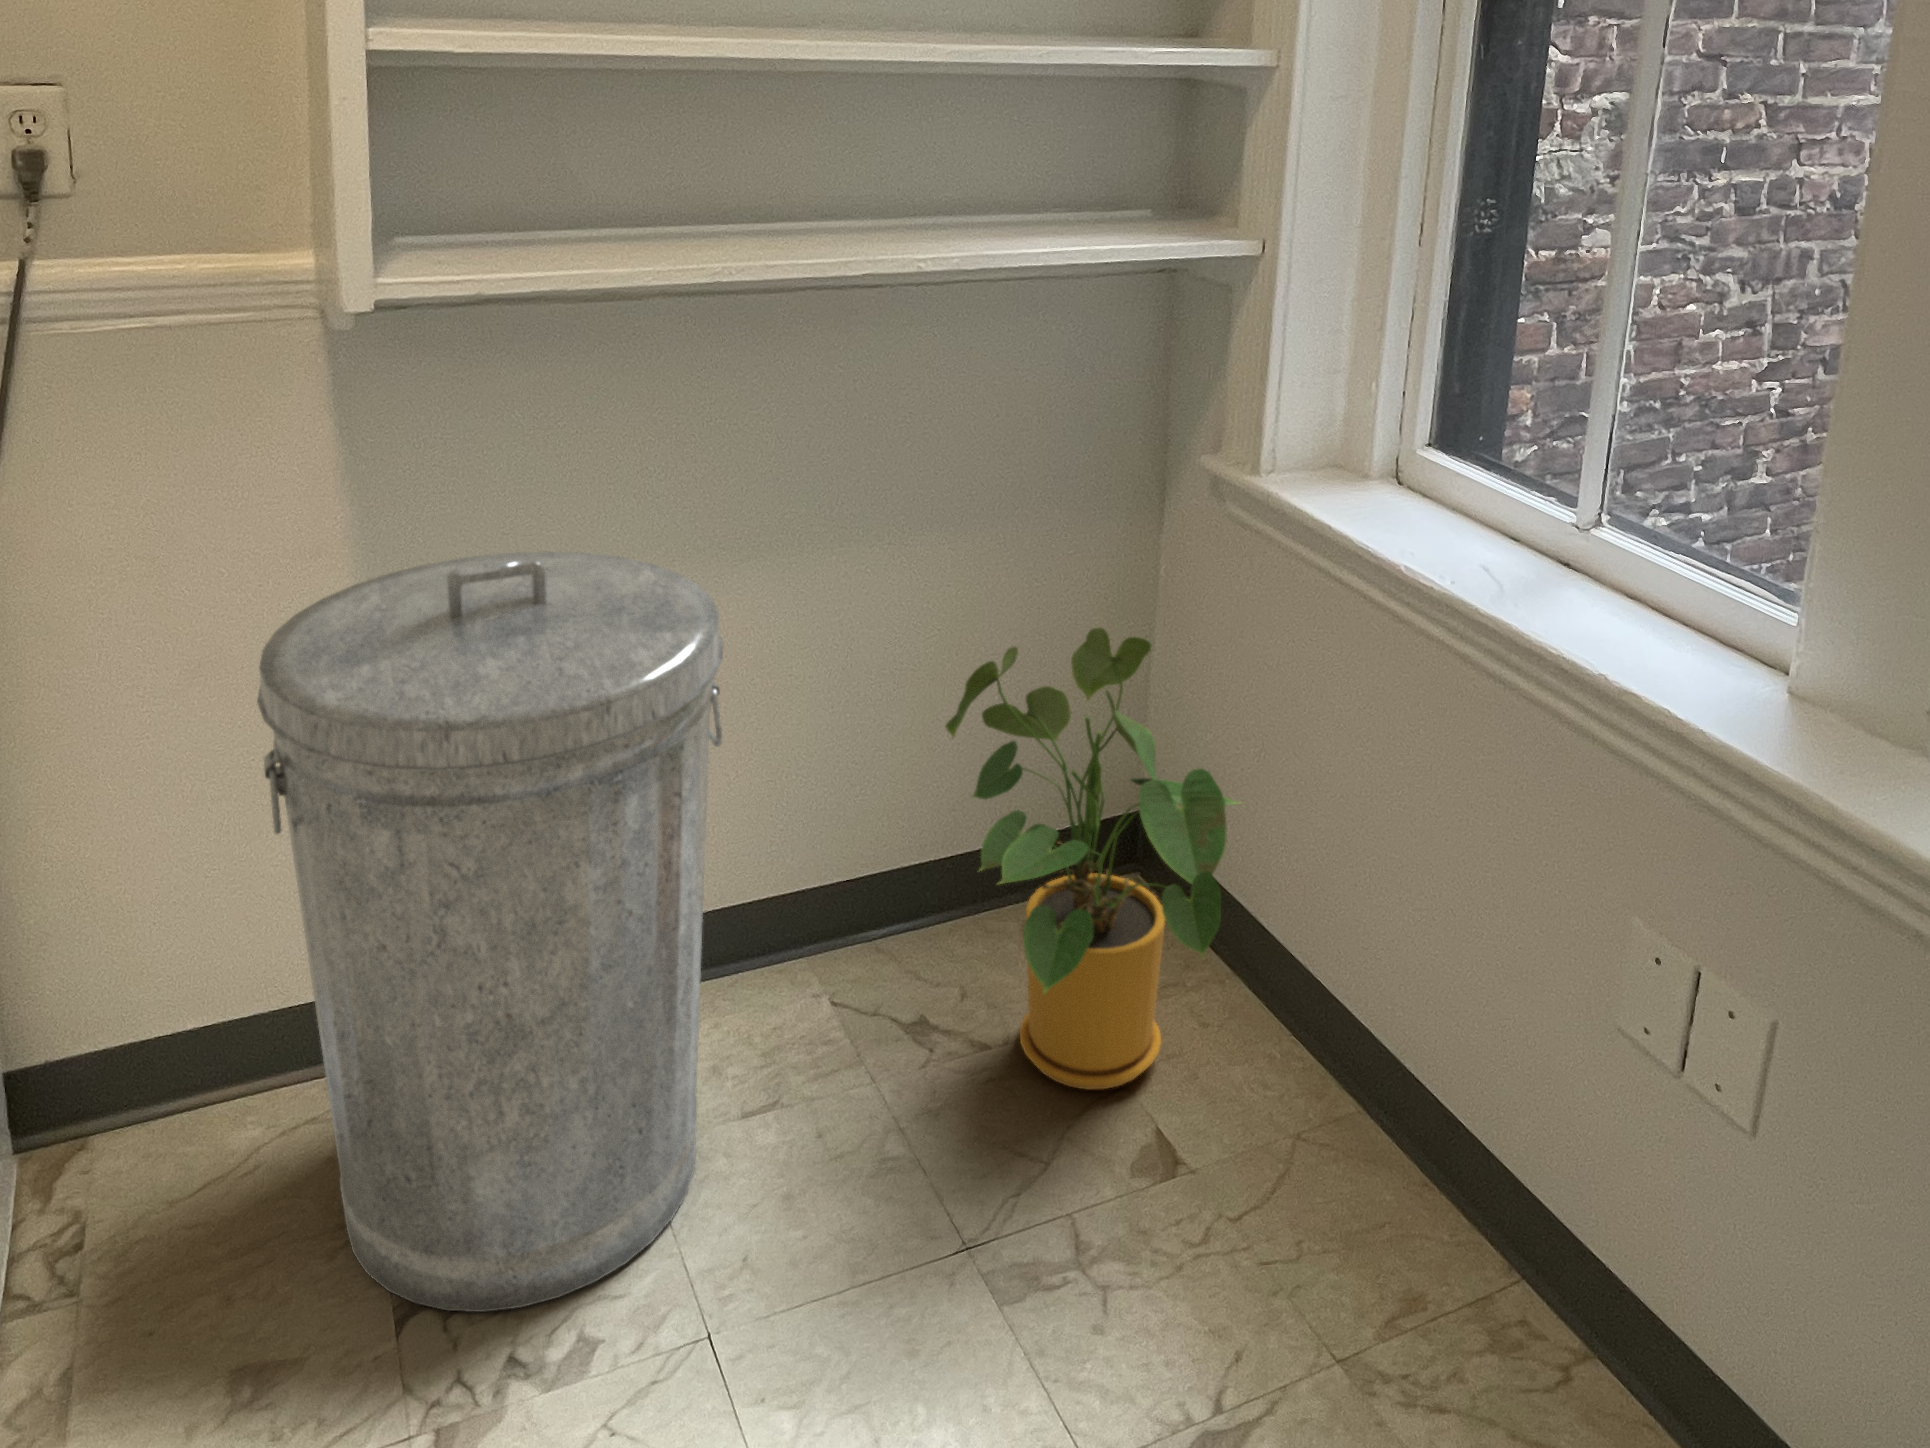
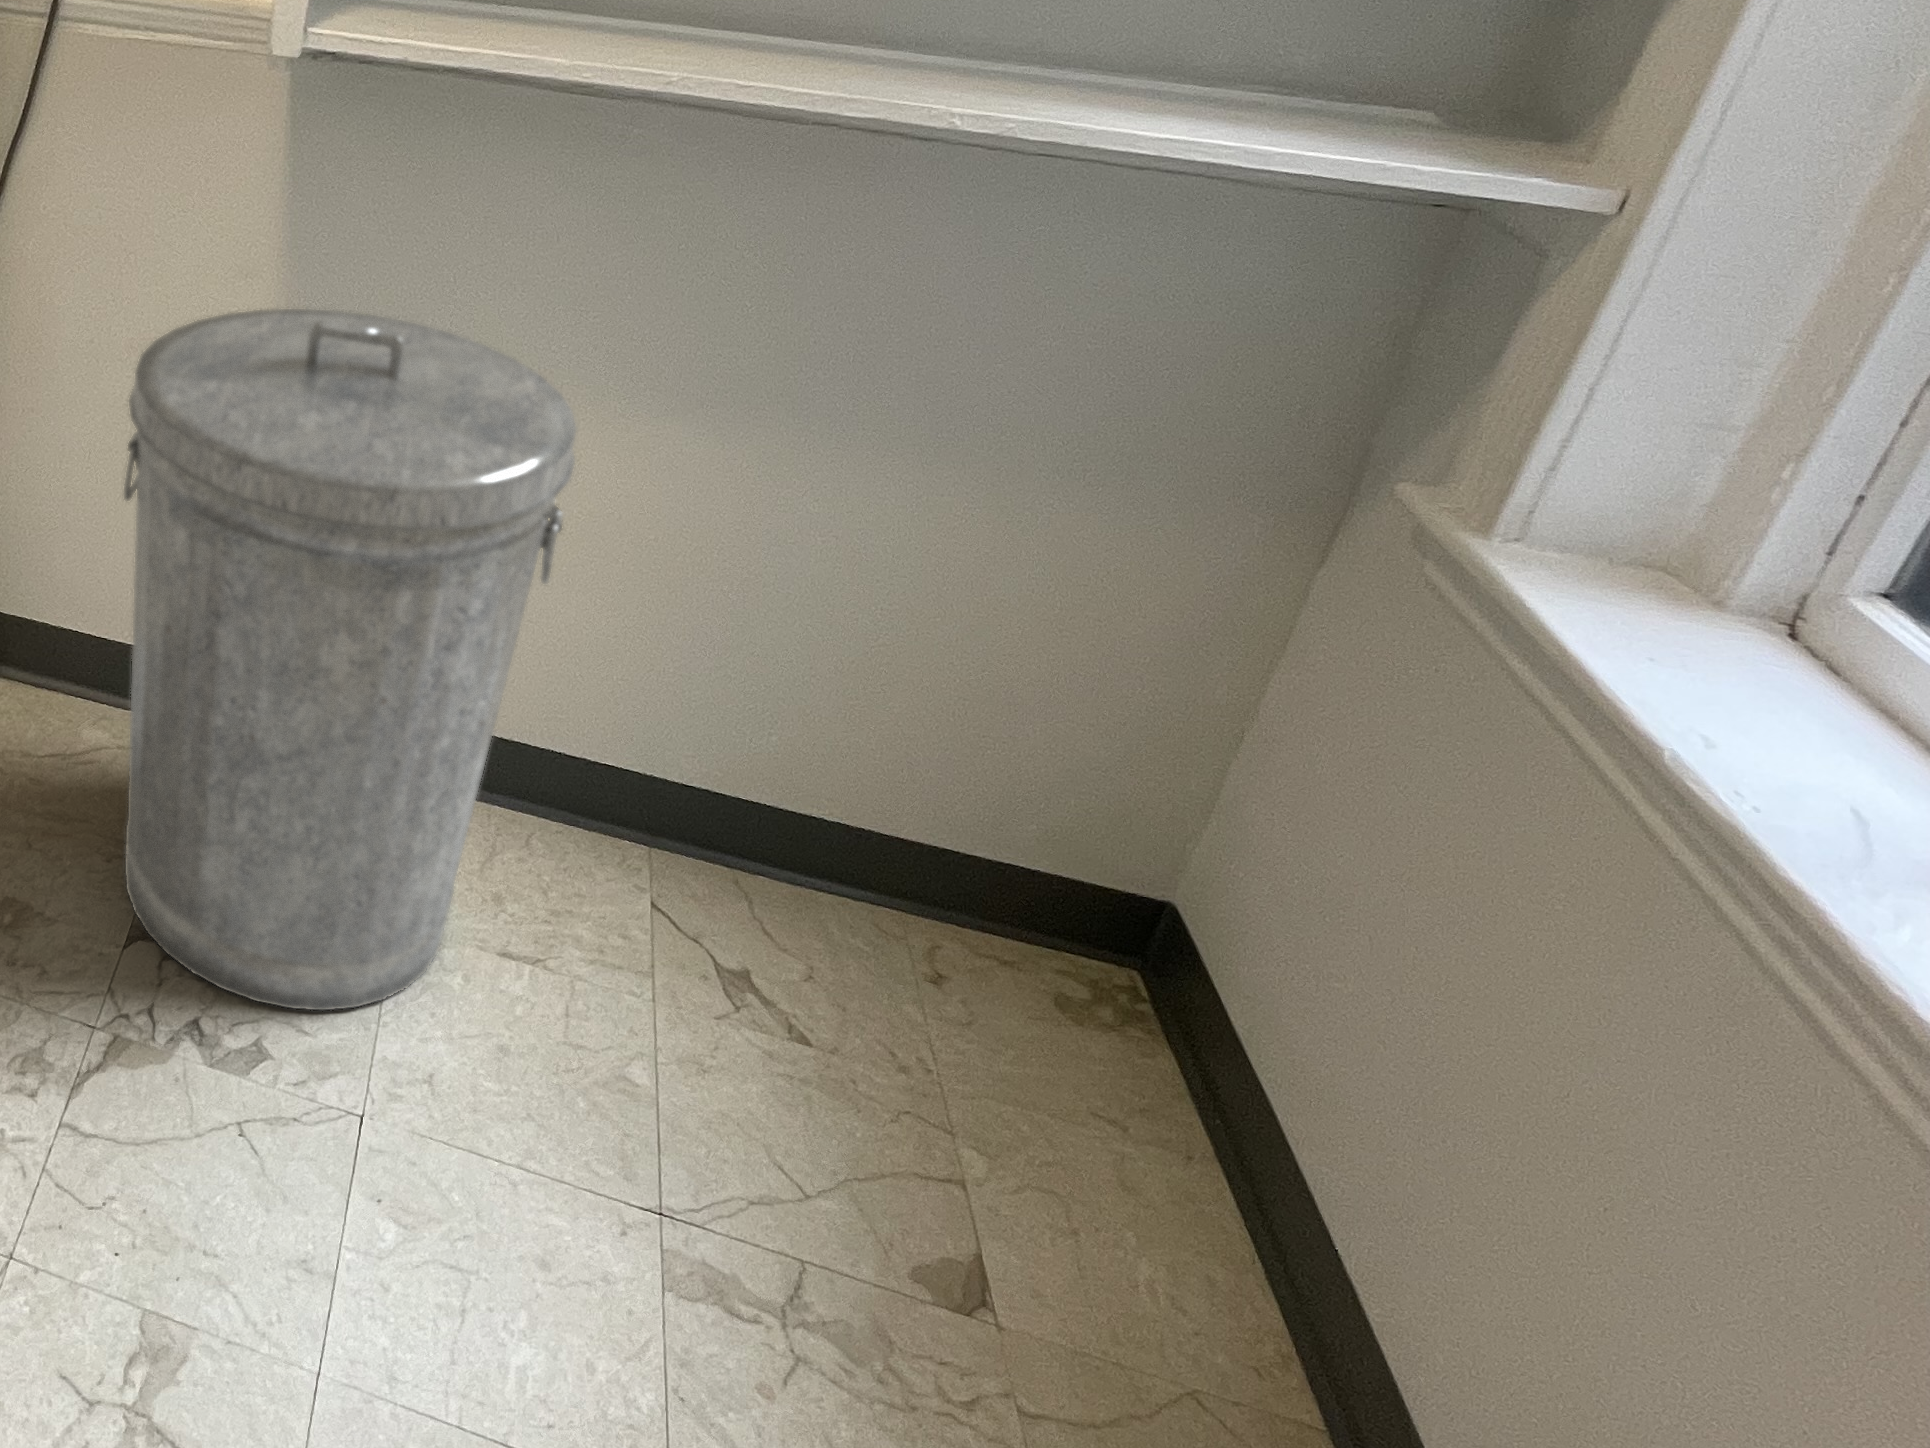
house plant: present [945,628,1238,1089] -> none [820,619,1272,1187]

